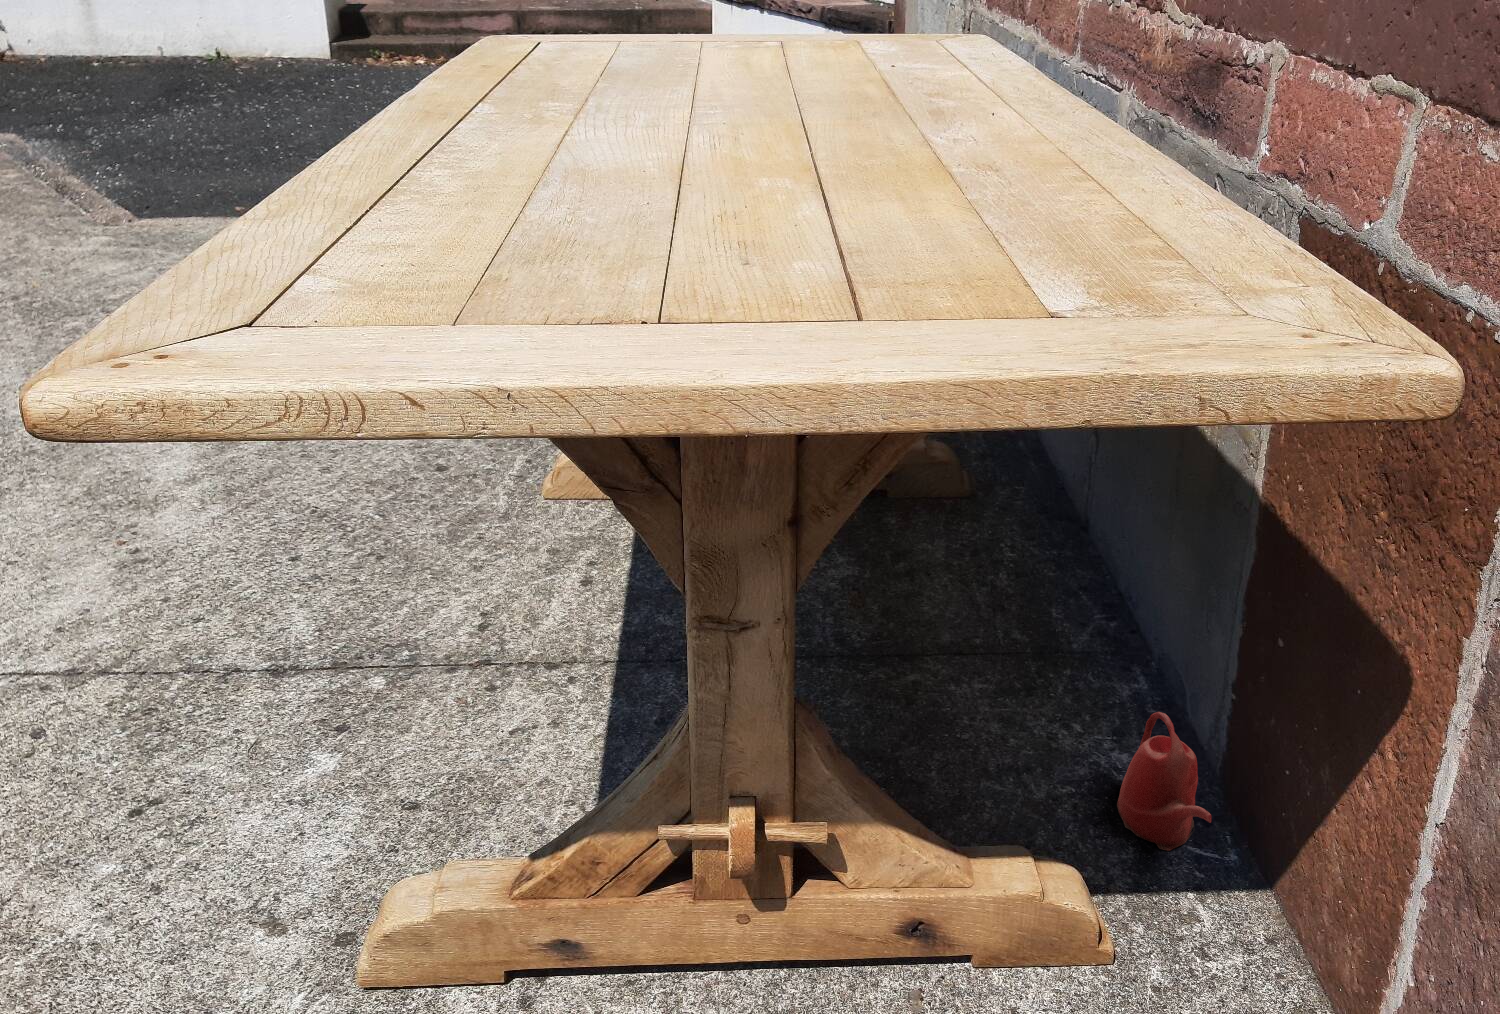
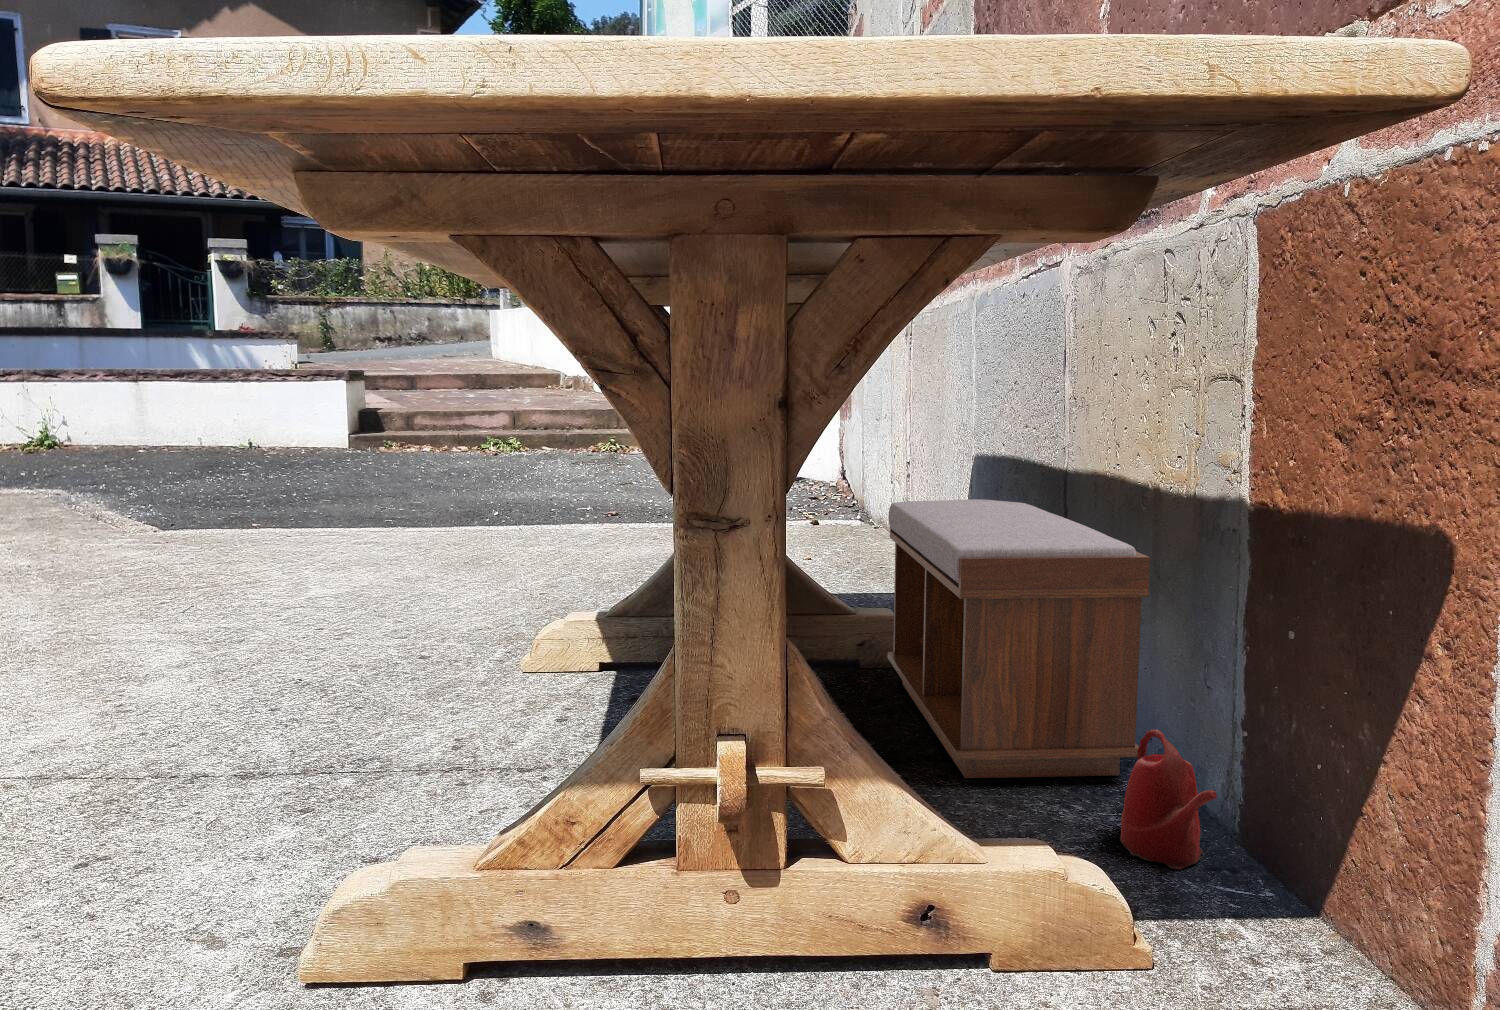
bench: none [913,359,1190,701] -> present [888,499,1150,778]

